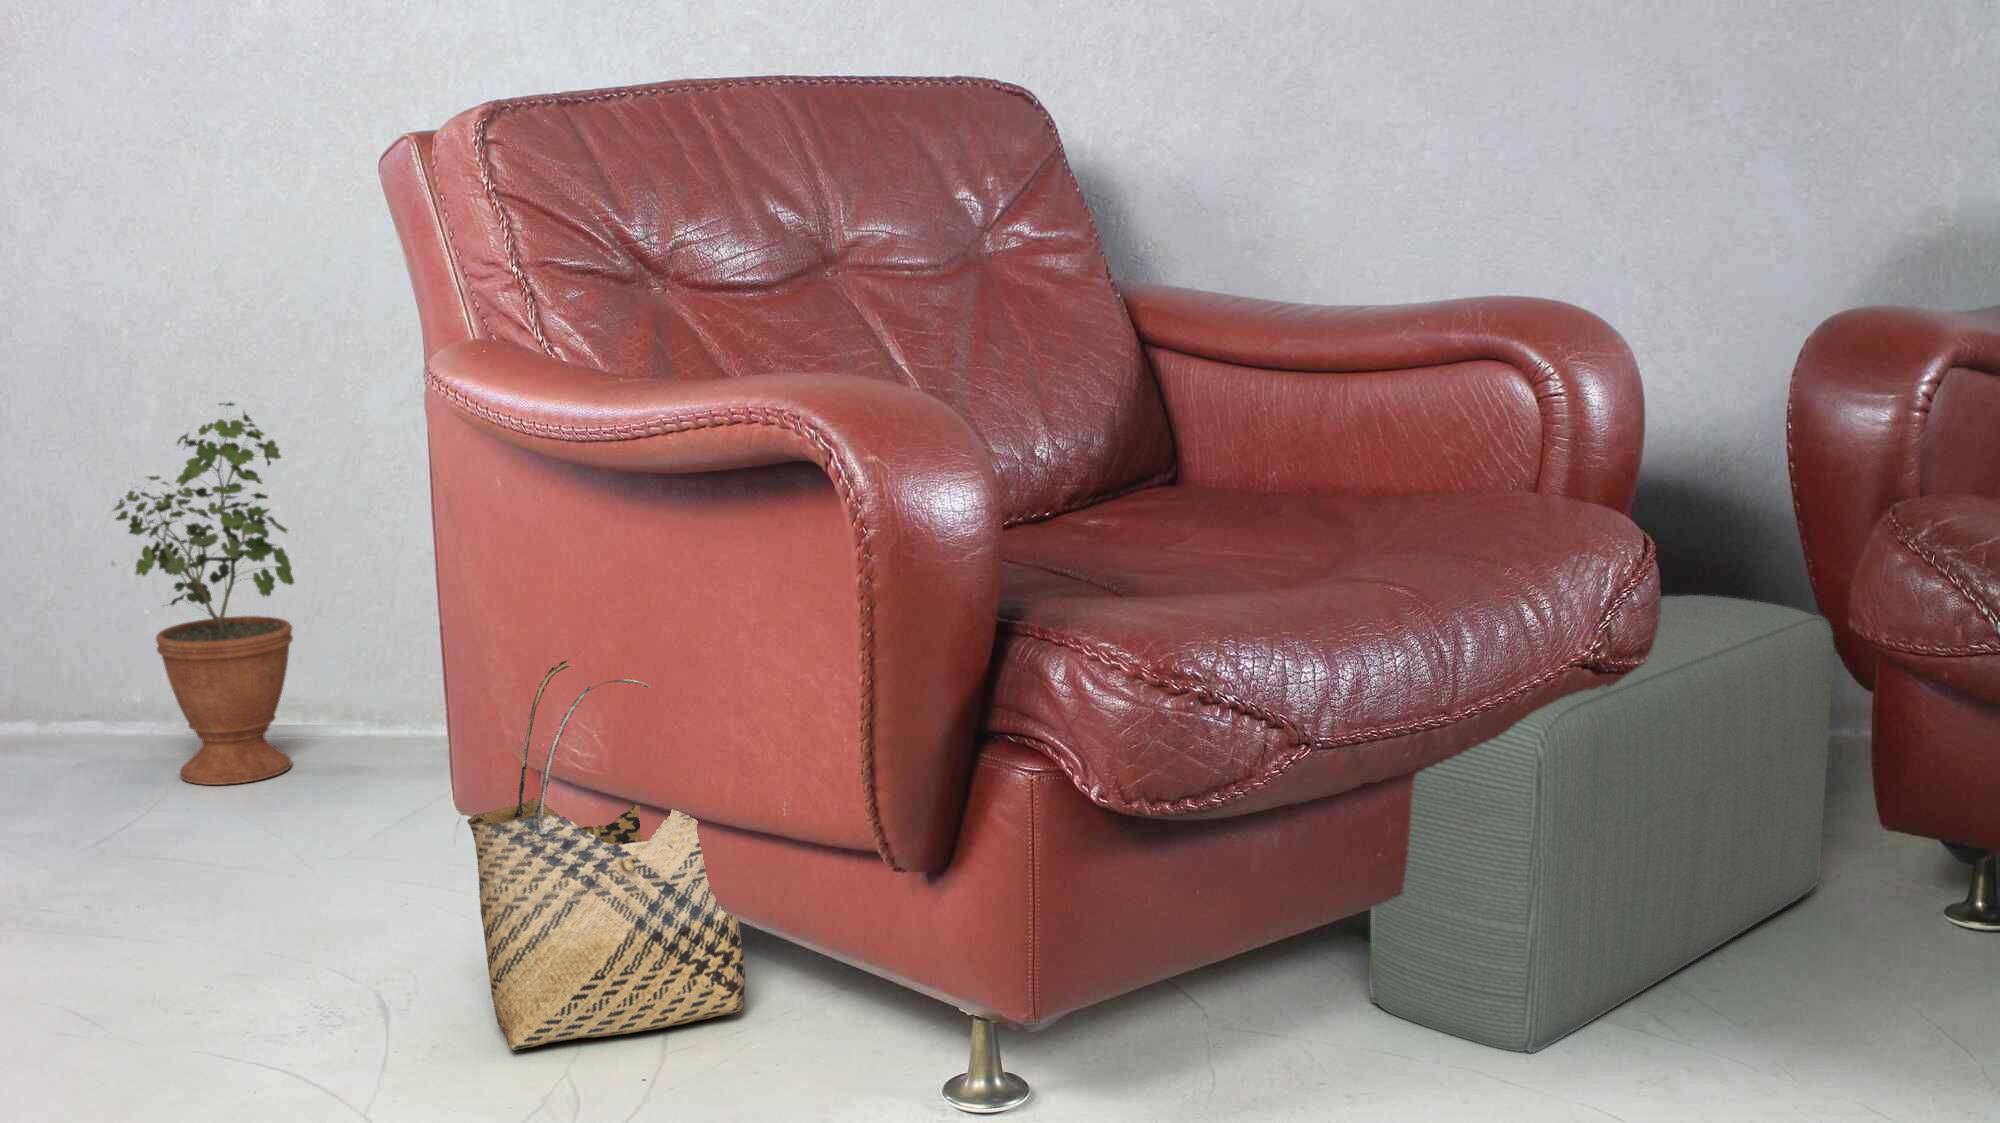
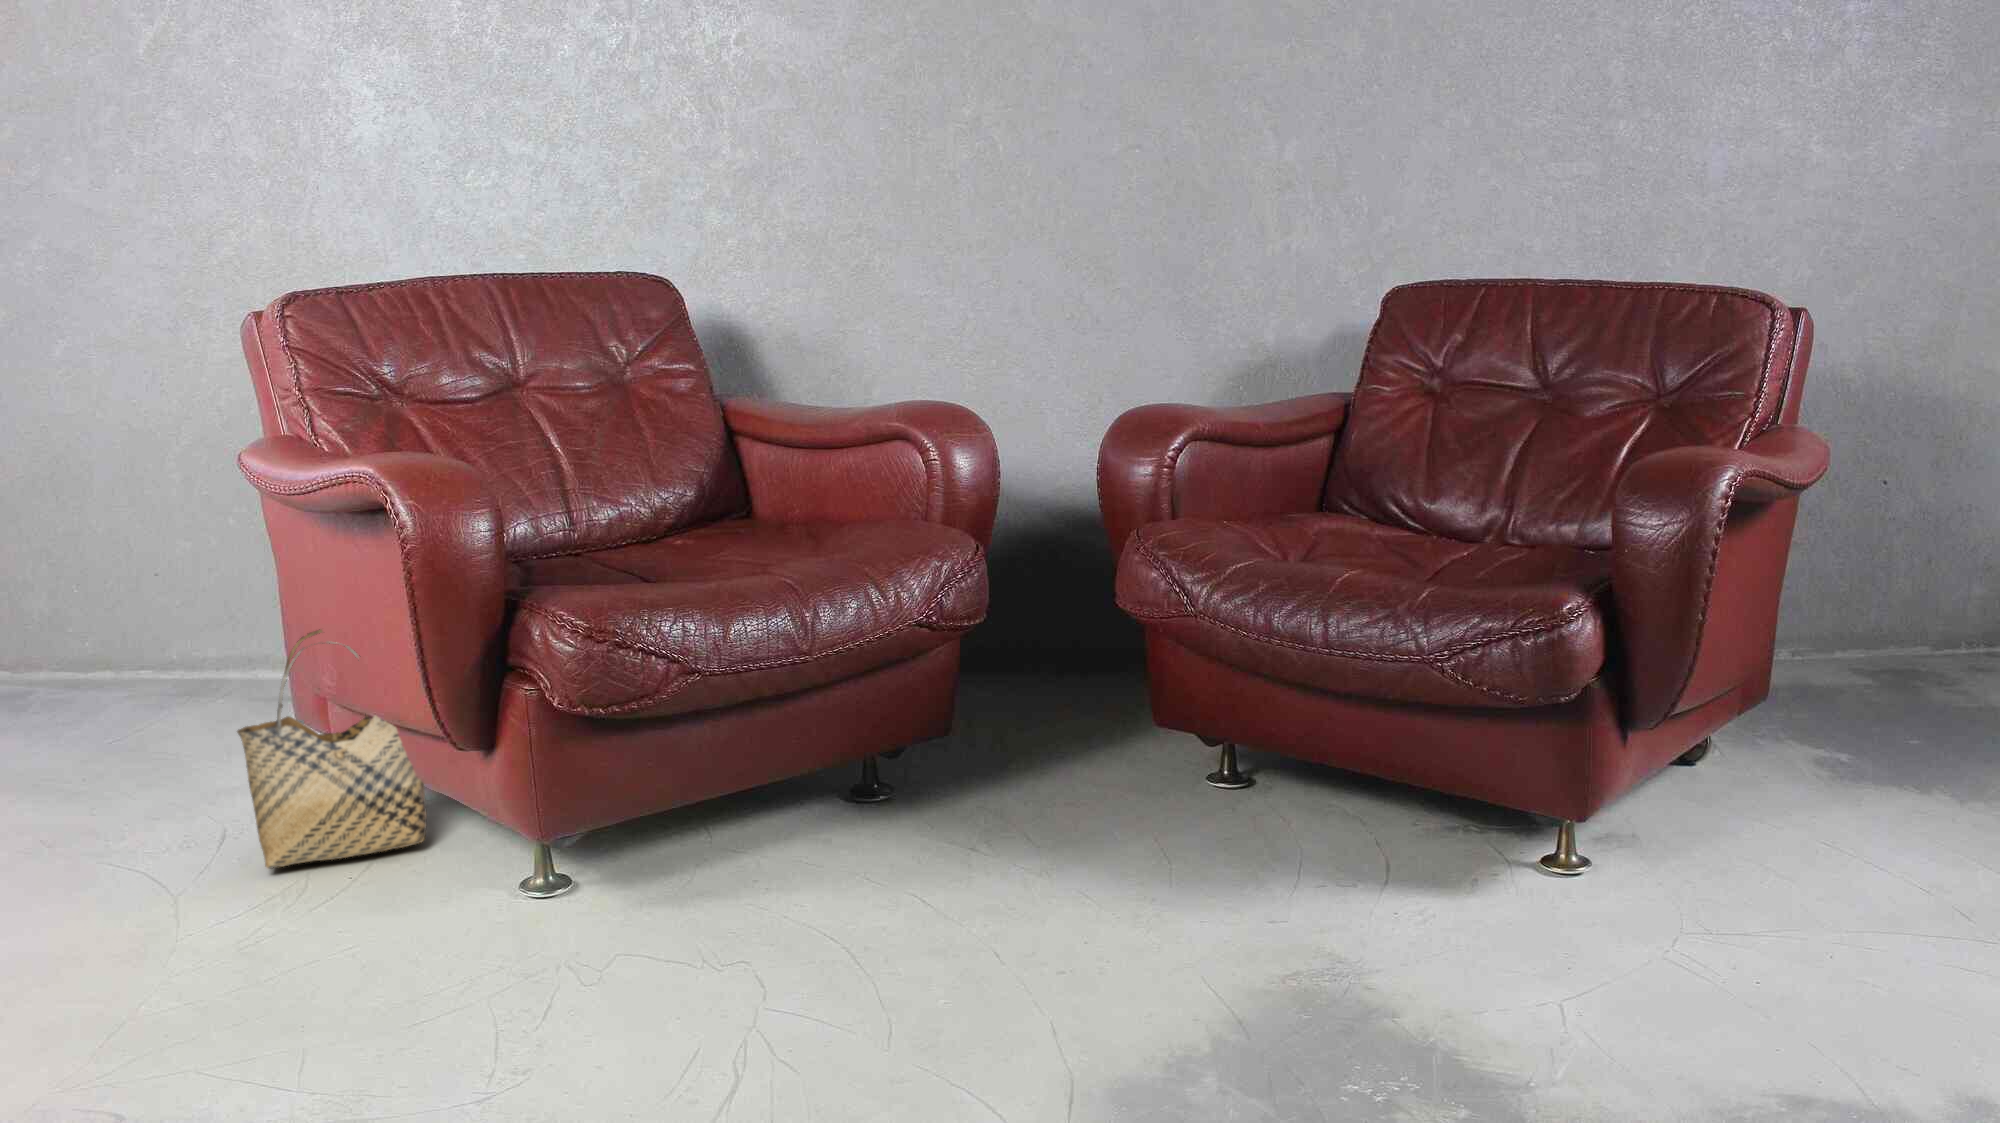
potted plant: present [114,403,294,785] -> none [105,478,235,719]
pouf: present [1369,595,1834,1053] -> none [804,580,1129,852]

